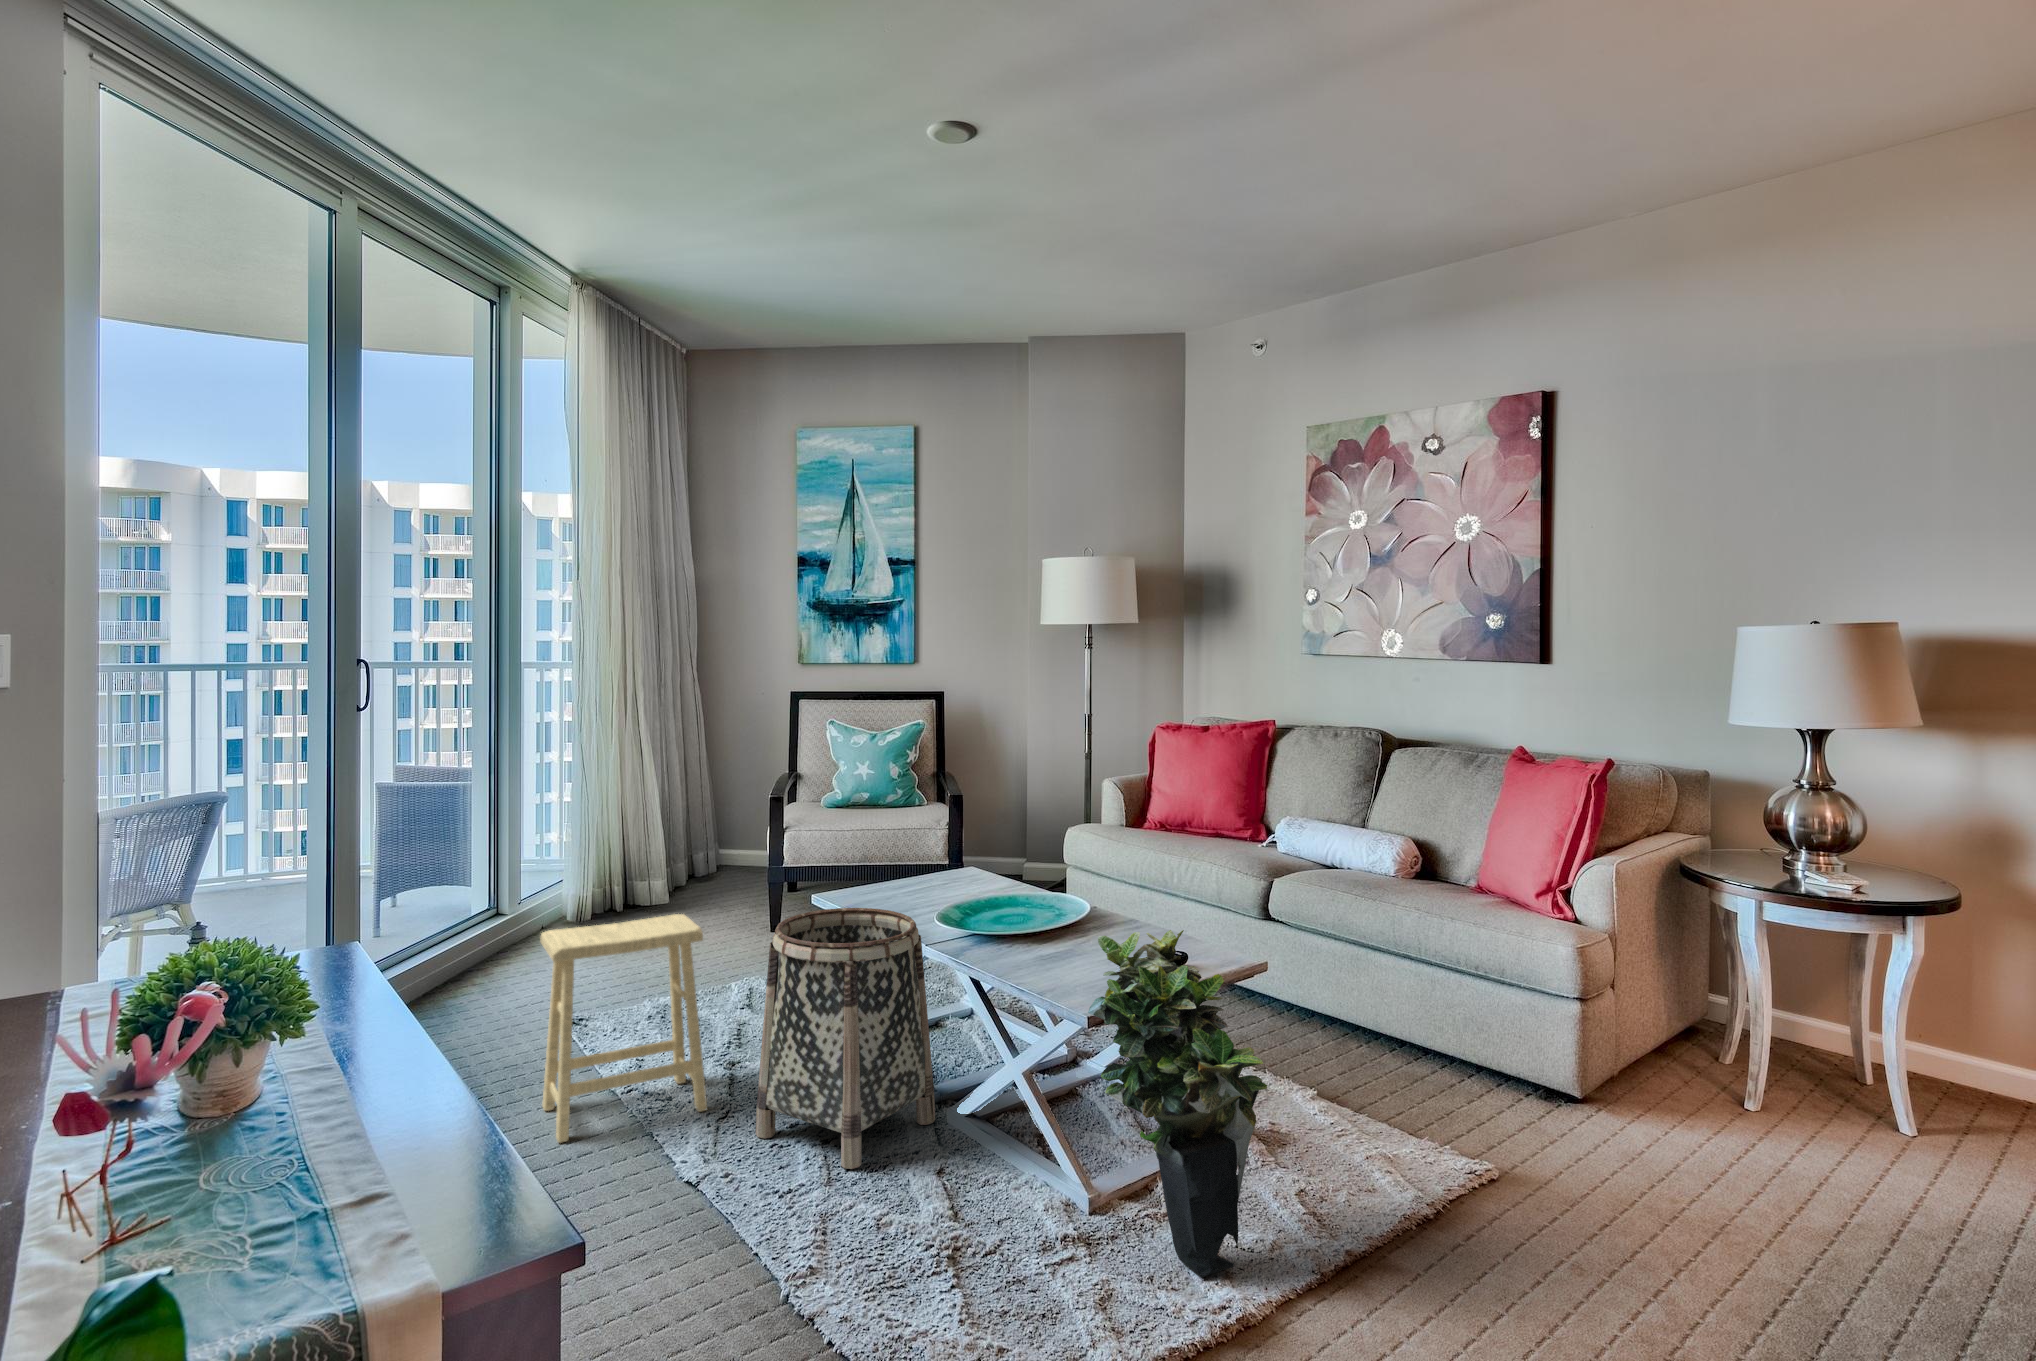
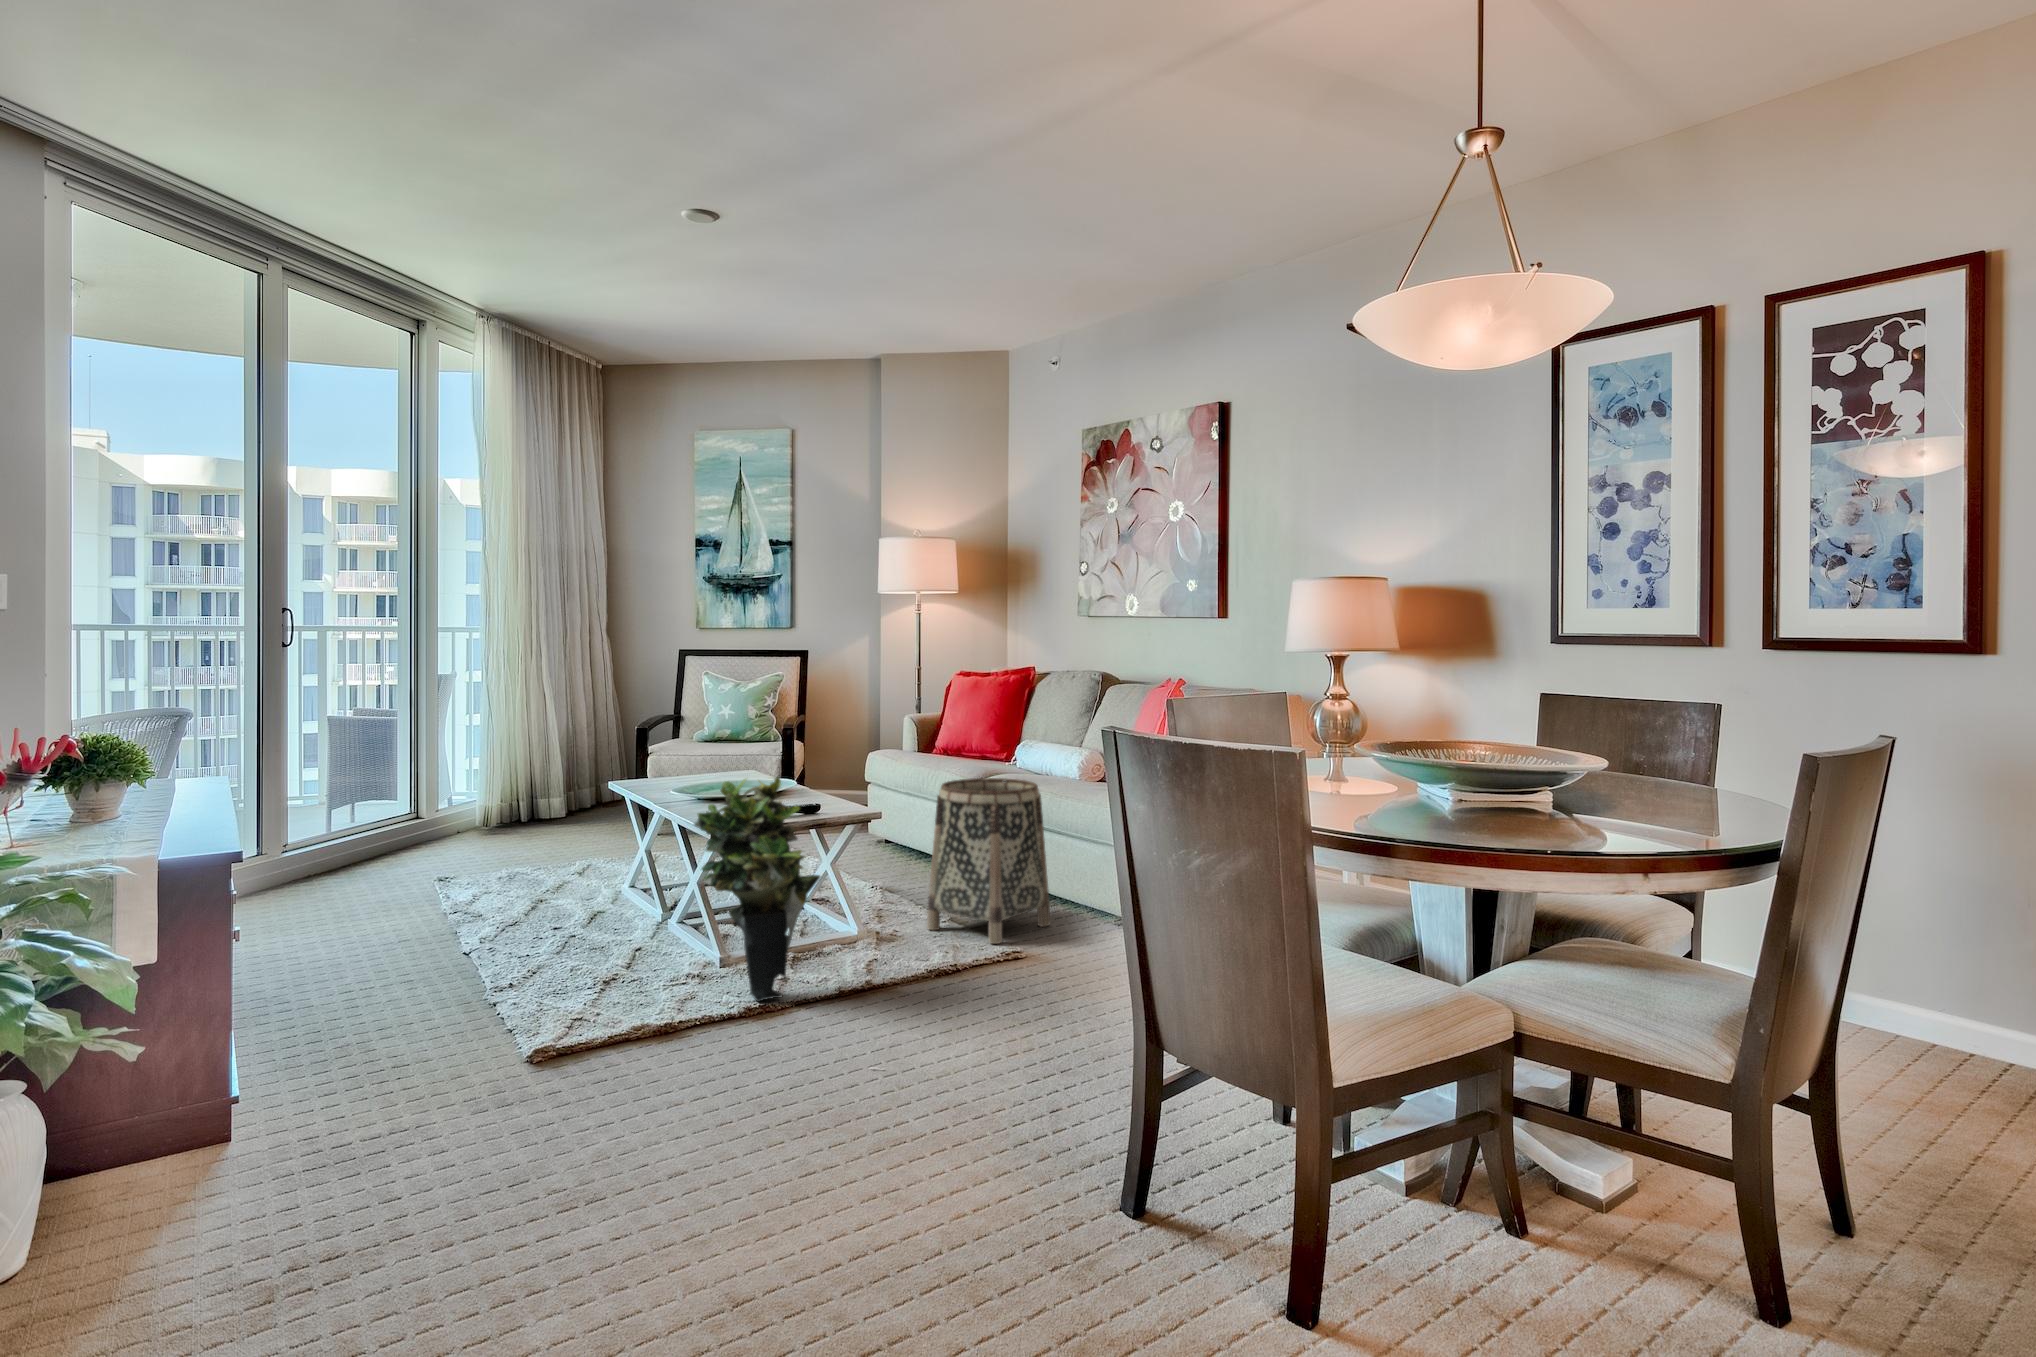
basket: present [755,908,935,1169] -> present [927,778,1050,944]
footstool: present [540,914,707,1143] -> none [380,787,501,937]

